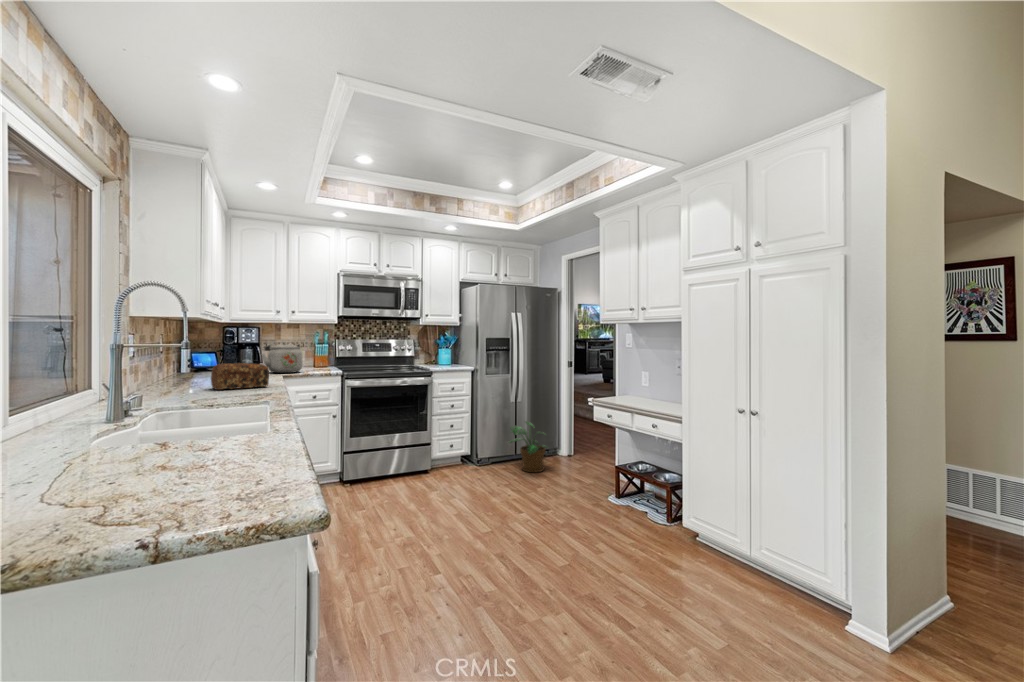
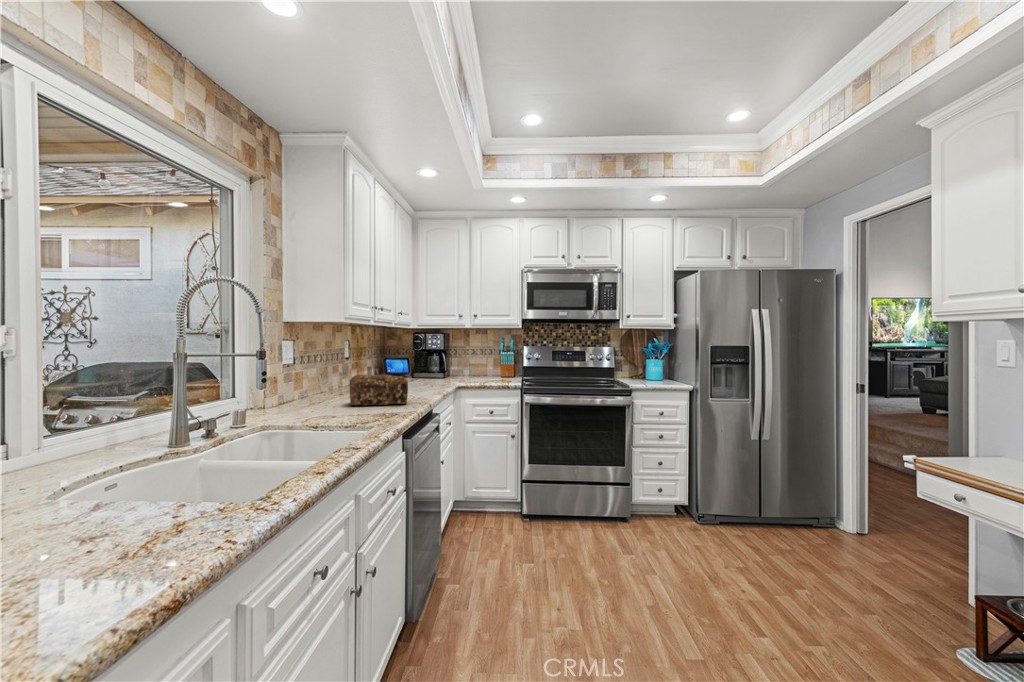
kettle: present [262,342,302,373] -> none [436,350,479,384]
potted plant: present [508,421,548,472] -> none [743,469,817,554]

